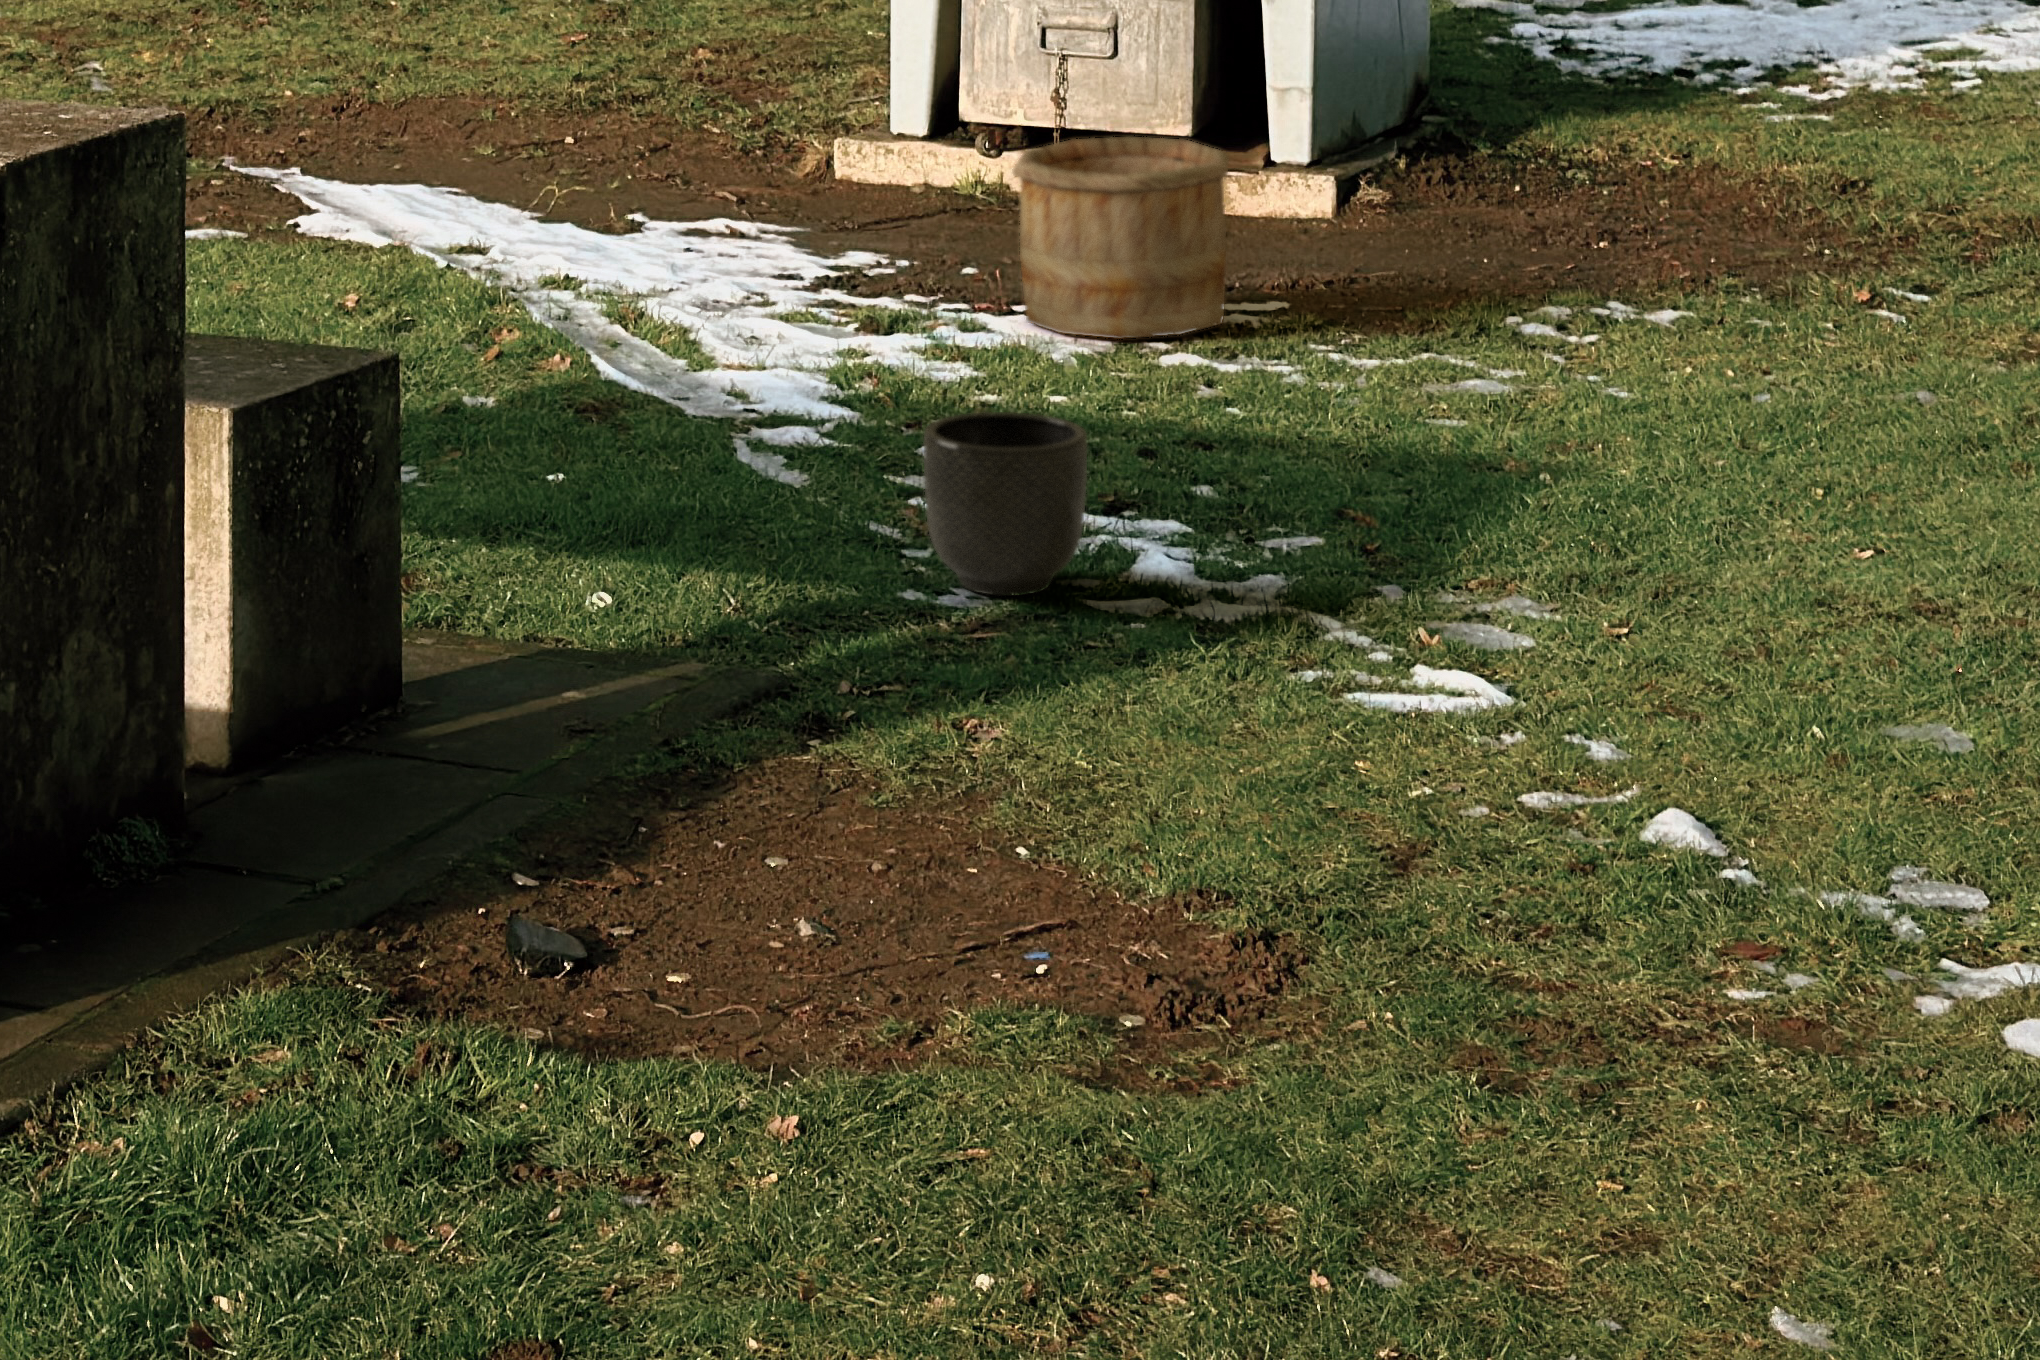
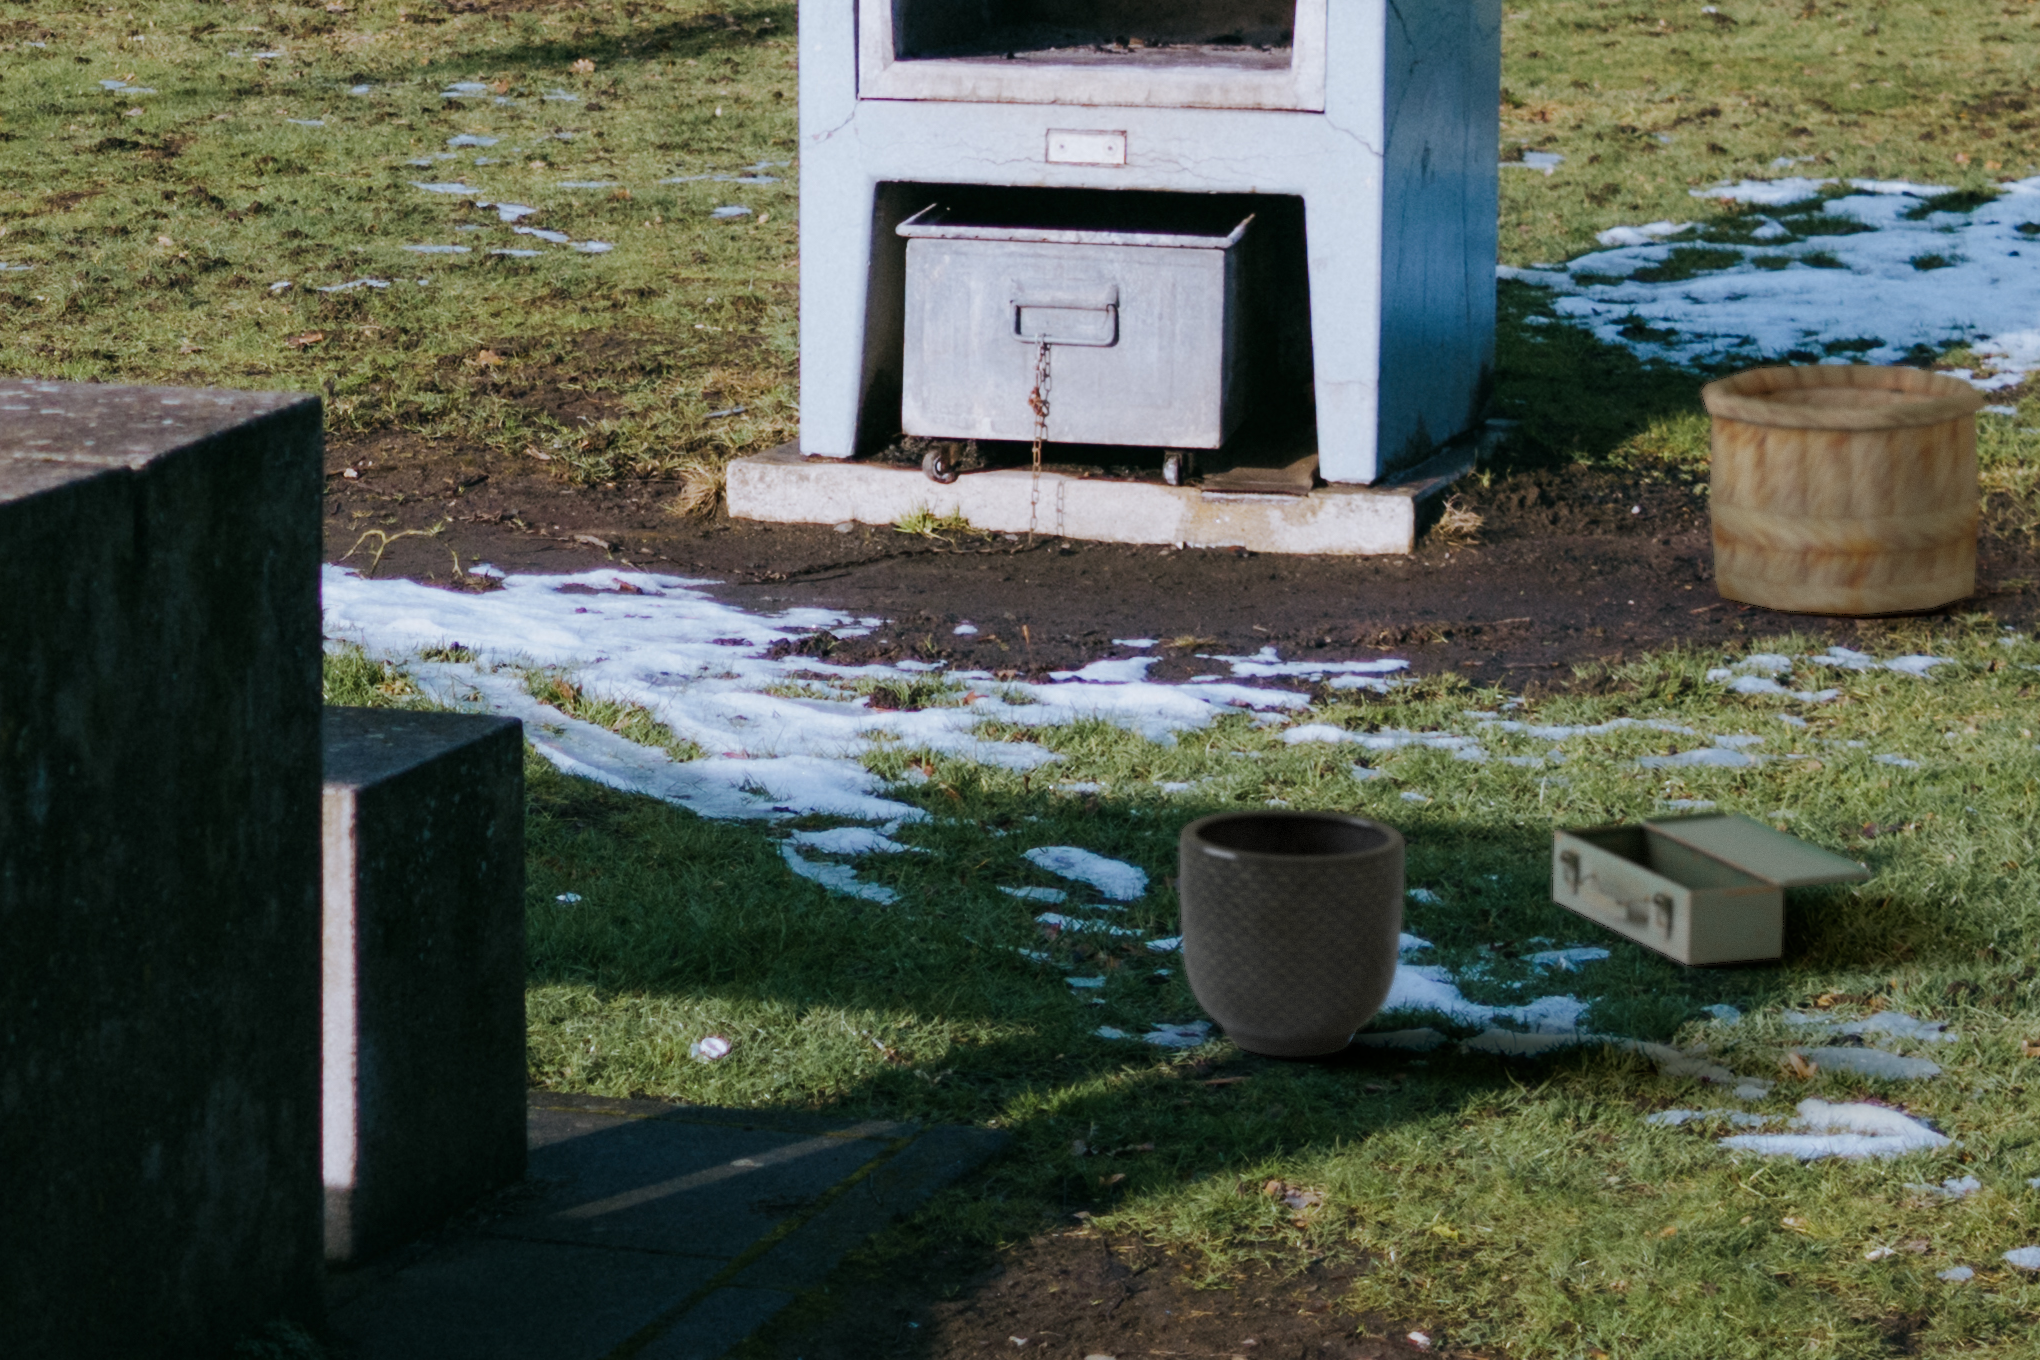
wooden bucket: present [1012,137,1229,339] -> present [1702,364,1985,614]
toolbox: none [1253,419,1471,534] -> present [1553,811,1871,965]

